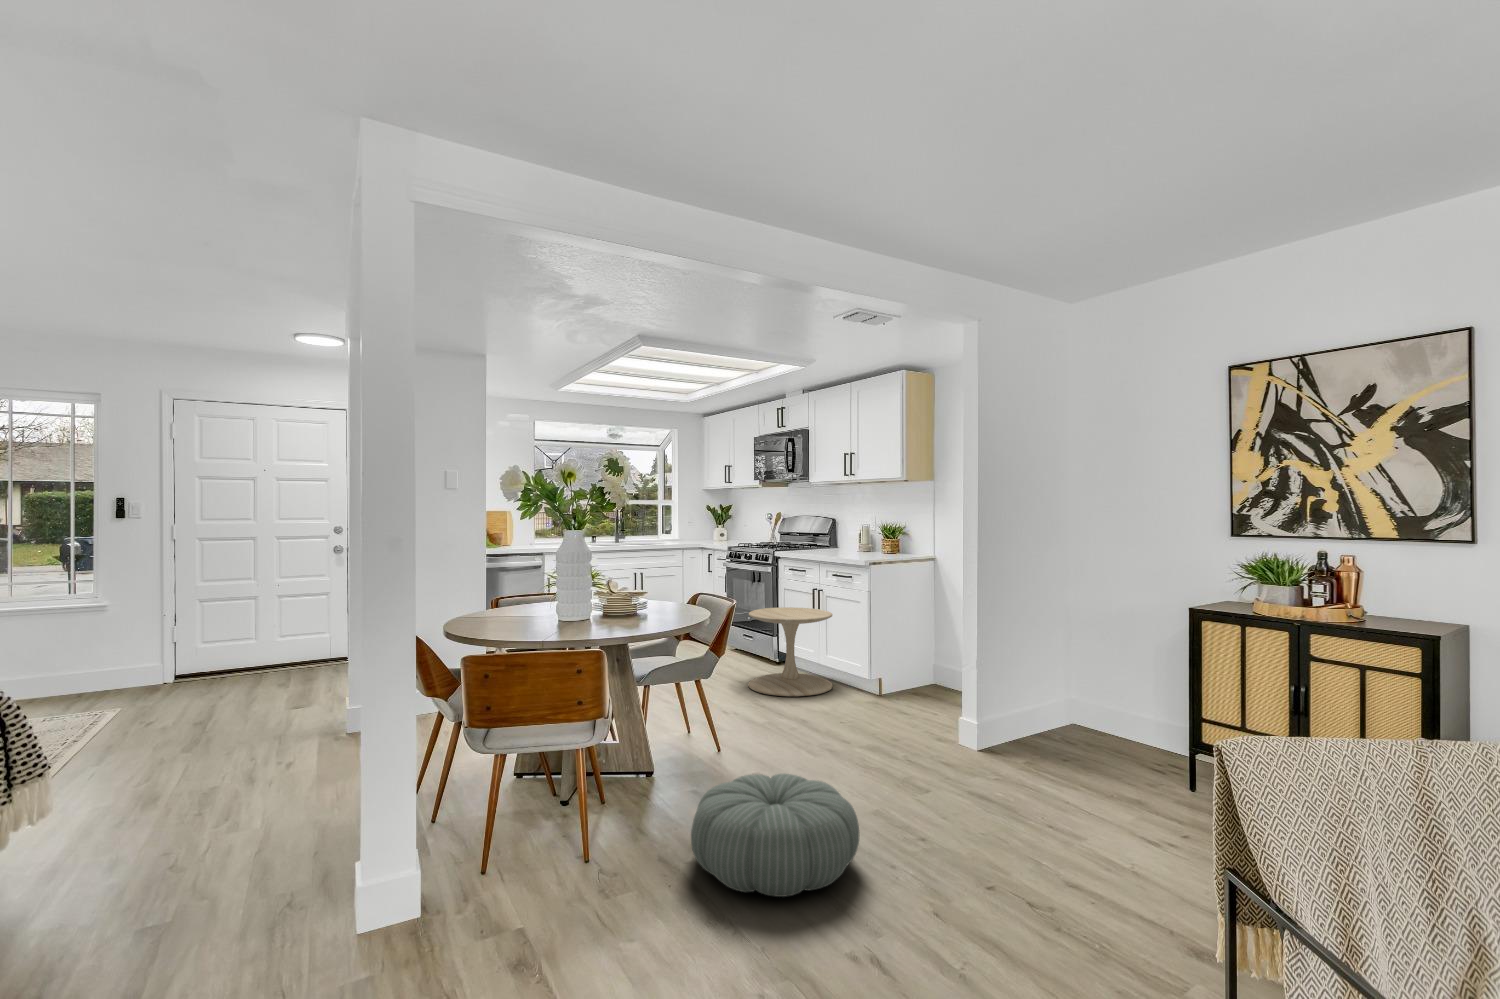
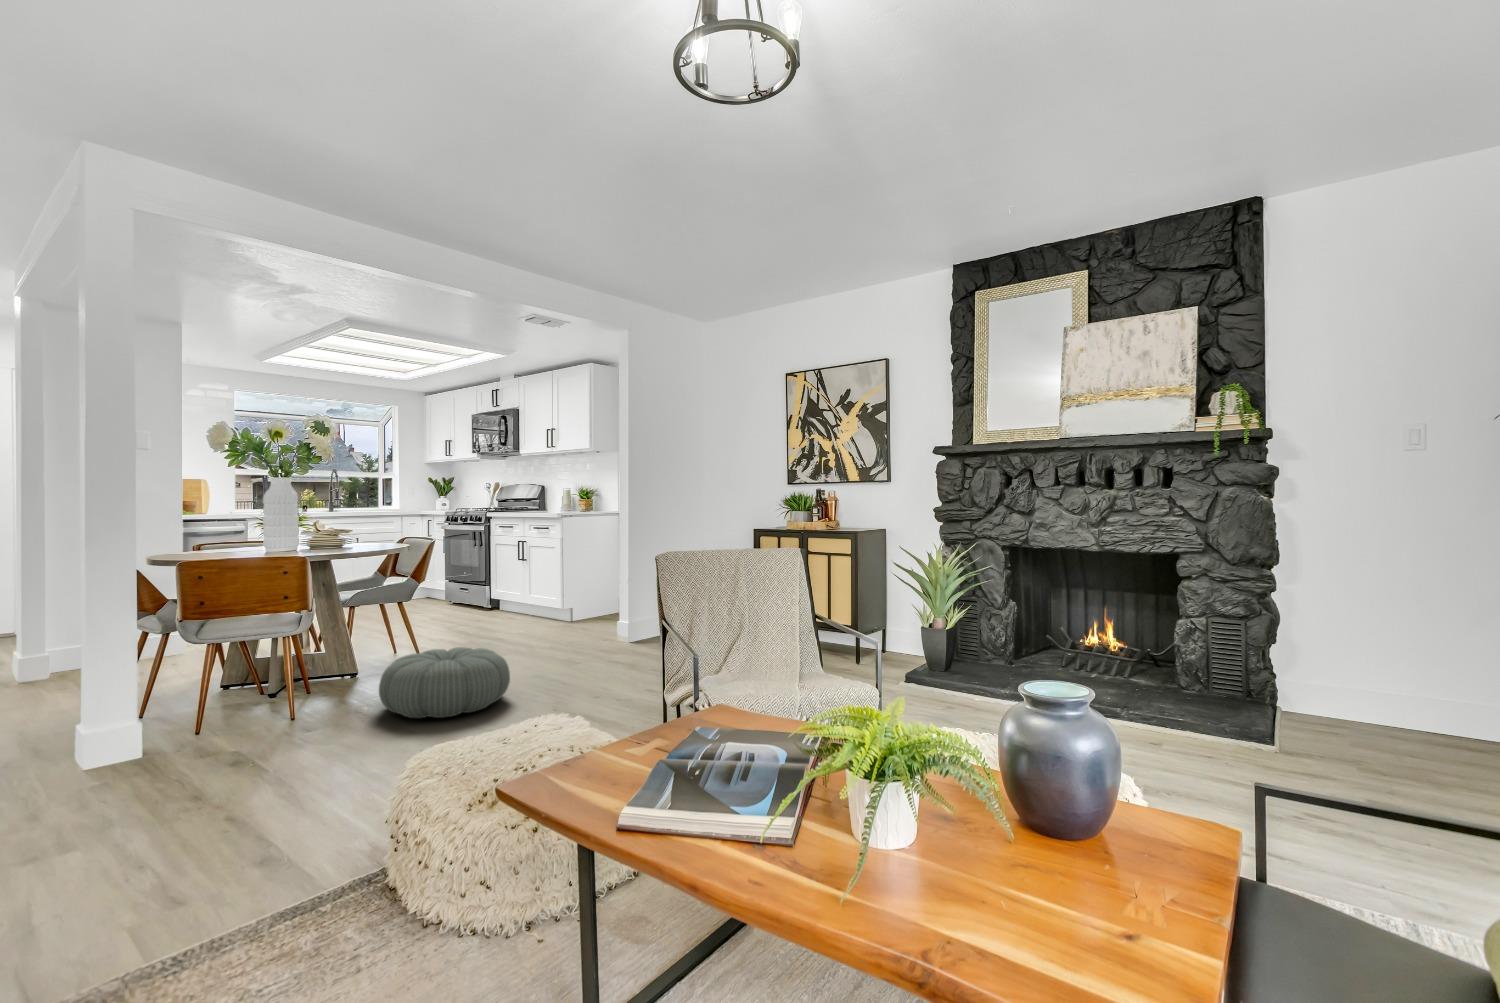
side table: present [748,607,832,696] -> none [458,556,531,624]

